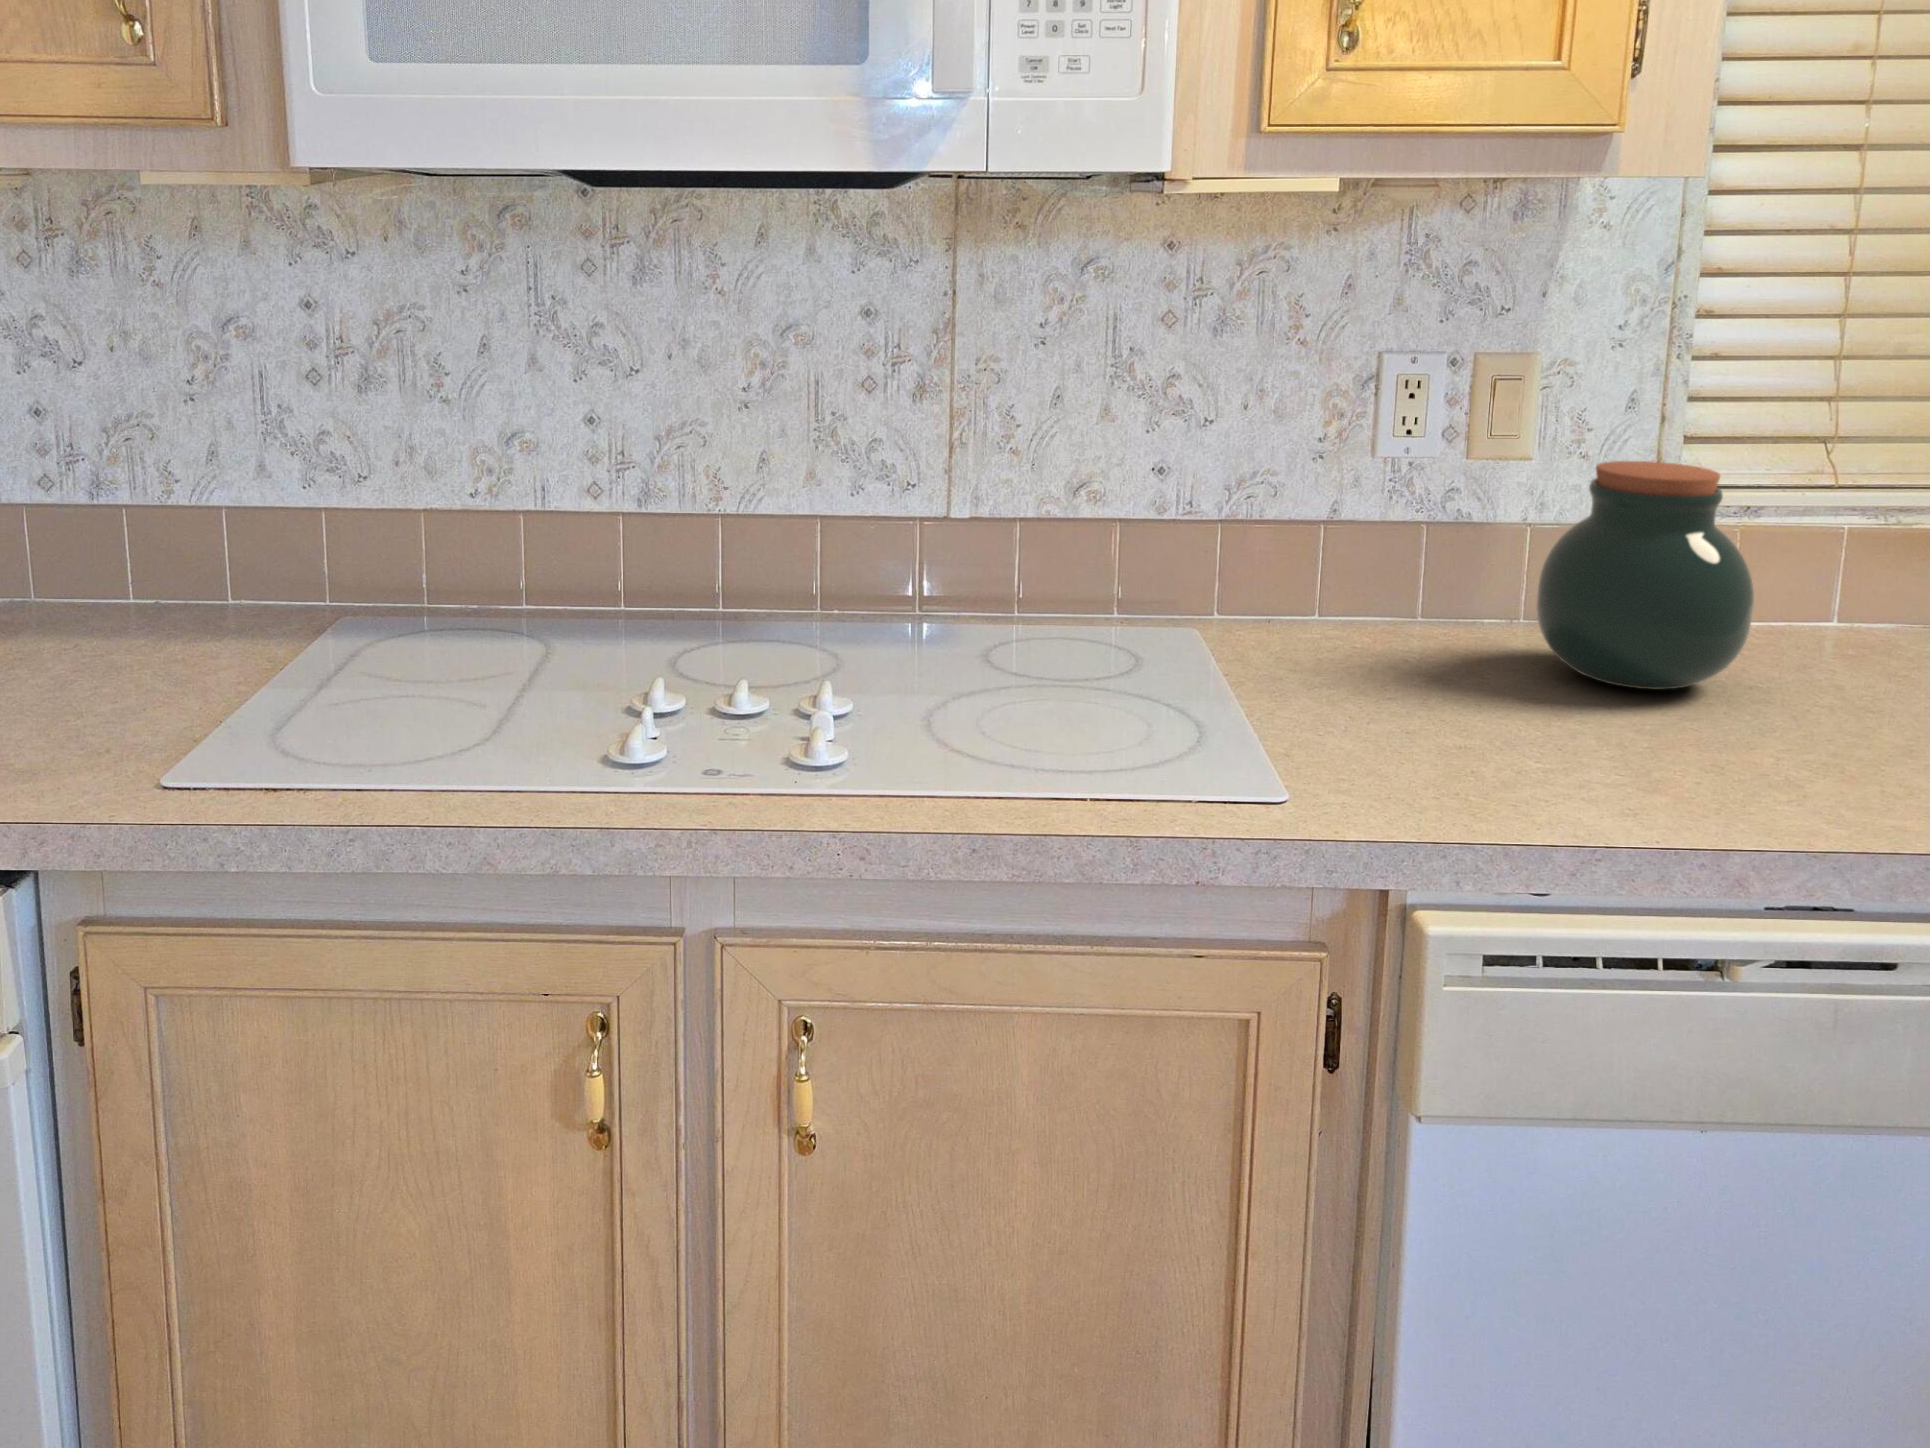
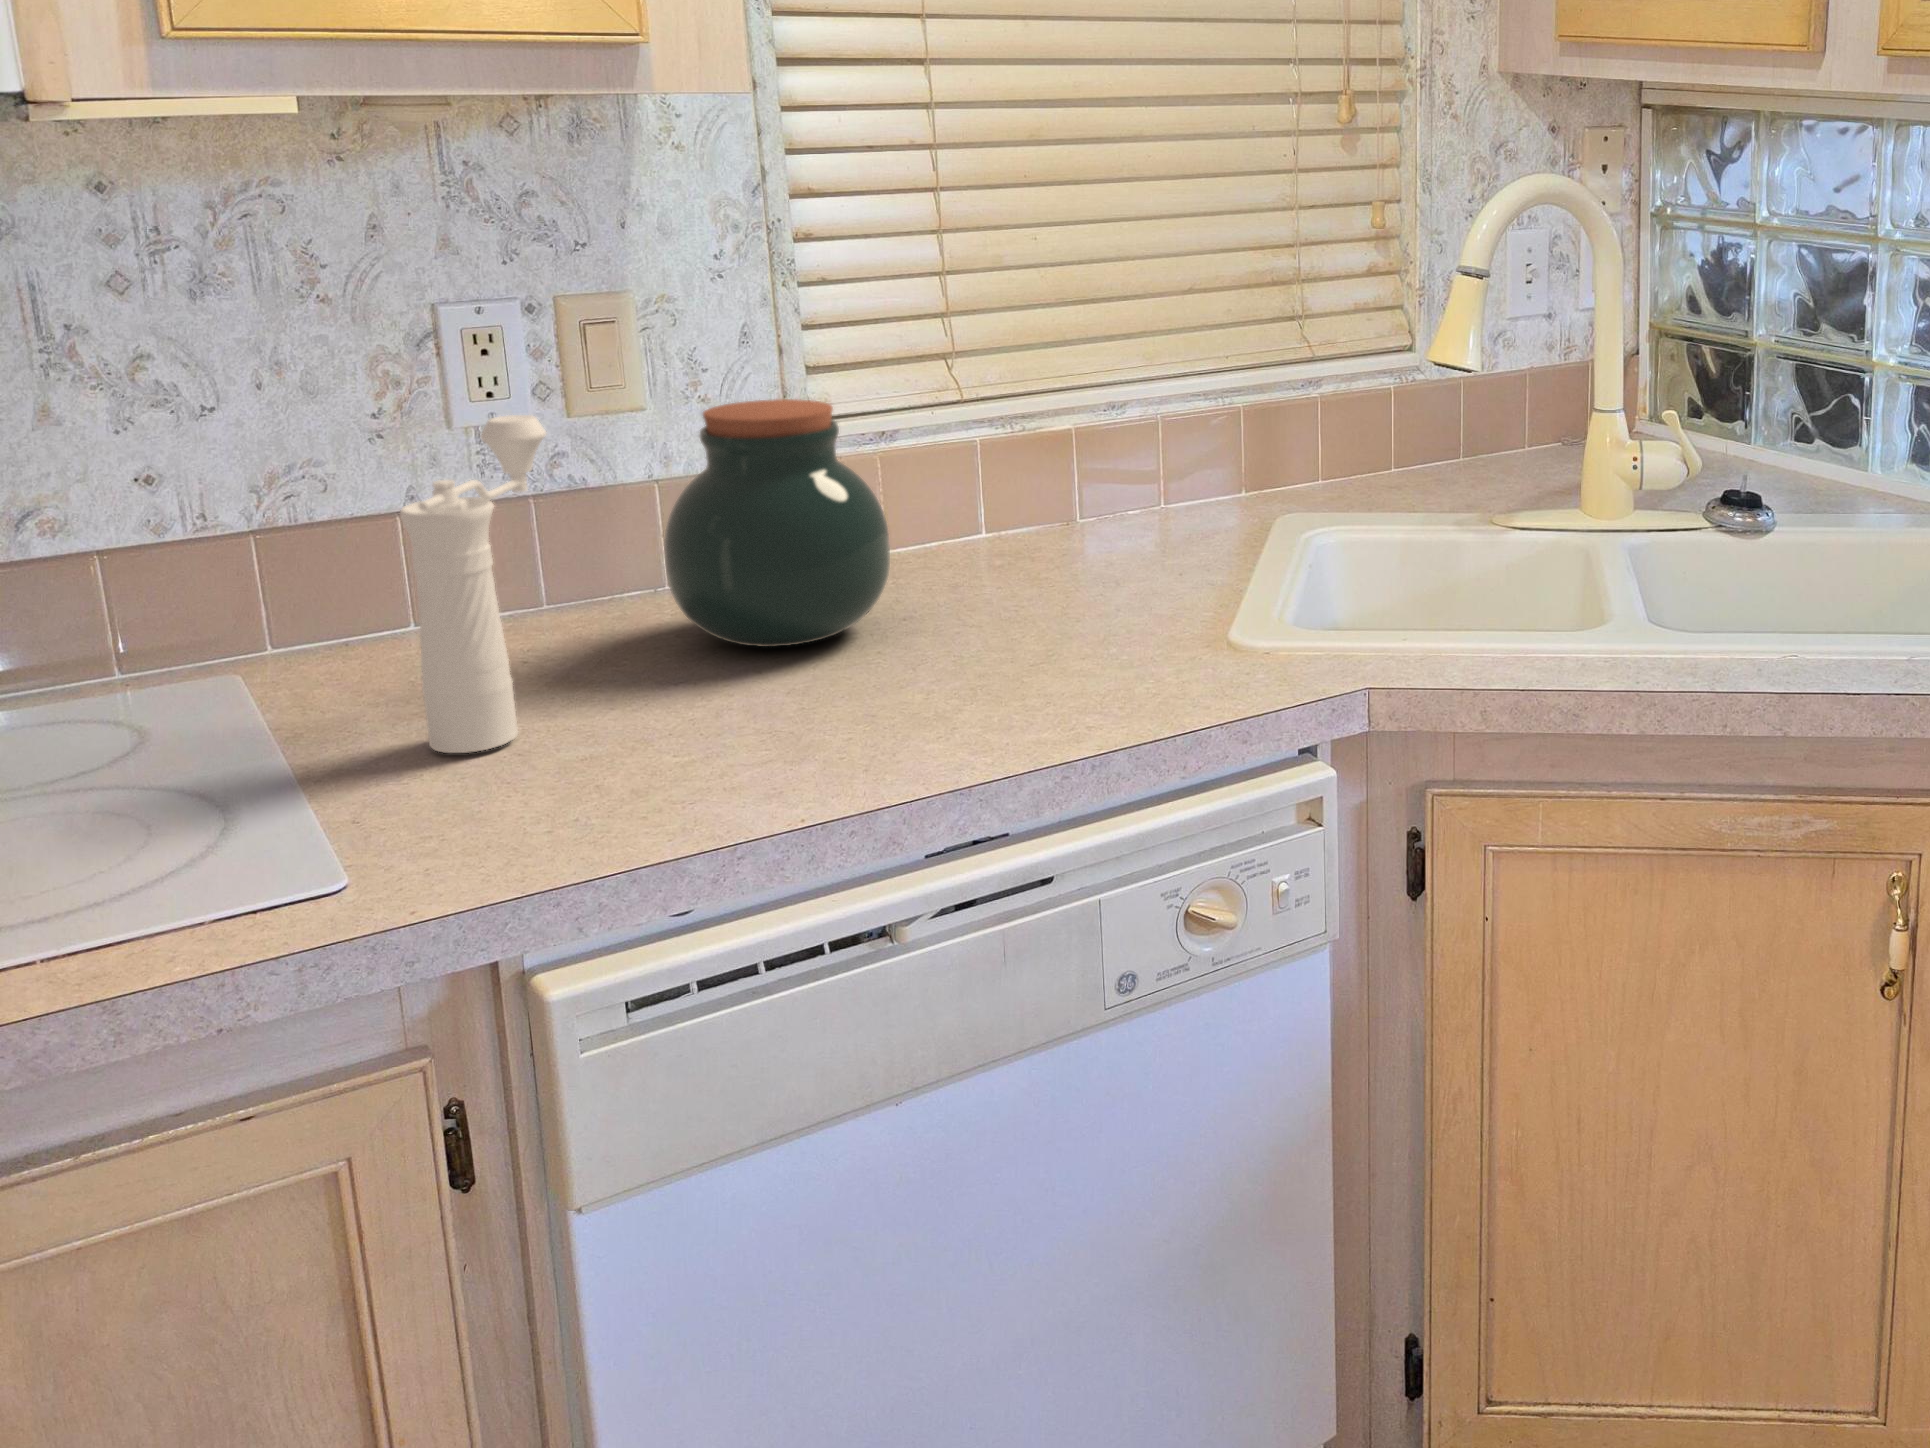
pepper mill: none [1339,449,1467,721] -> present [400,415,546,753]

